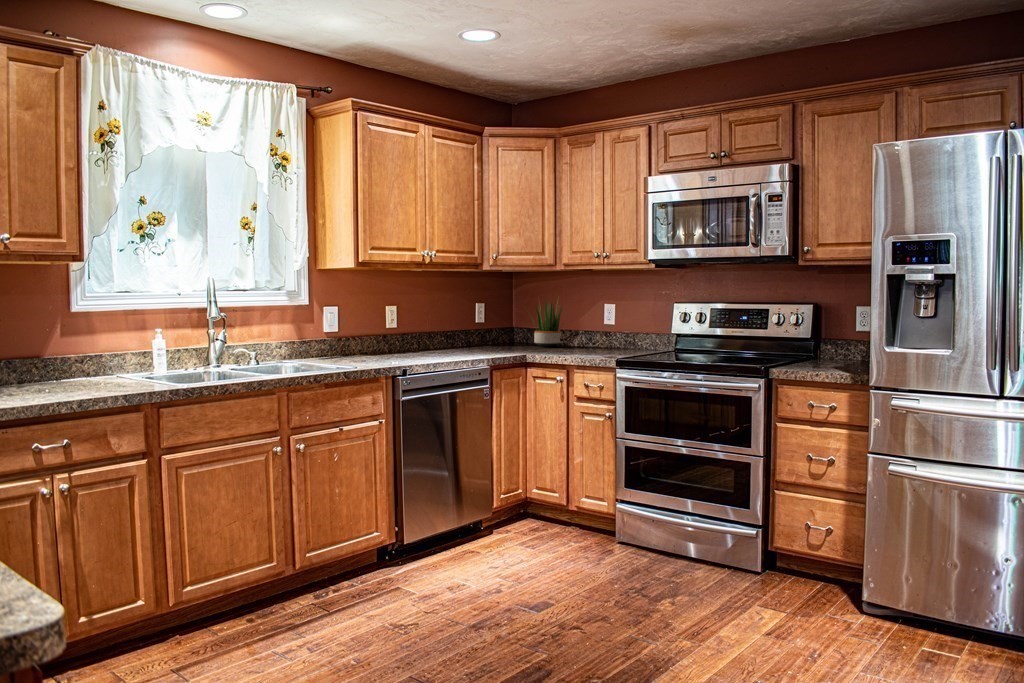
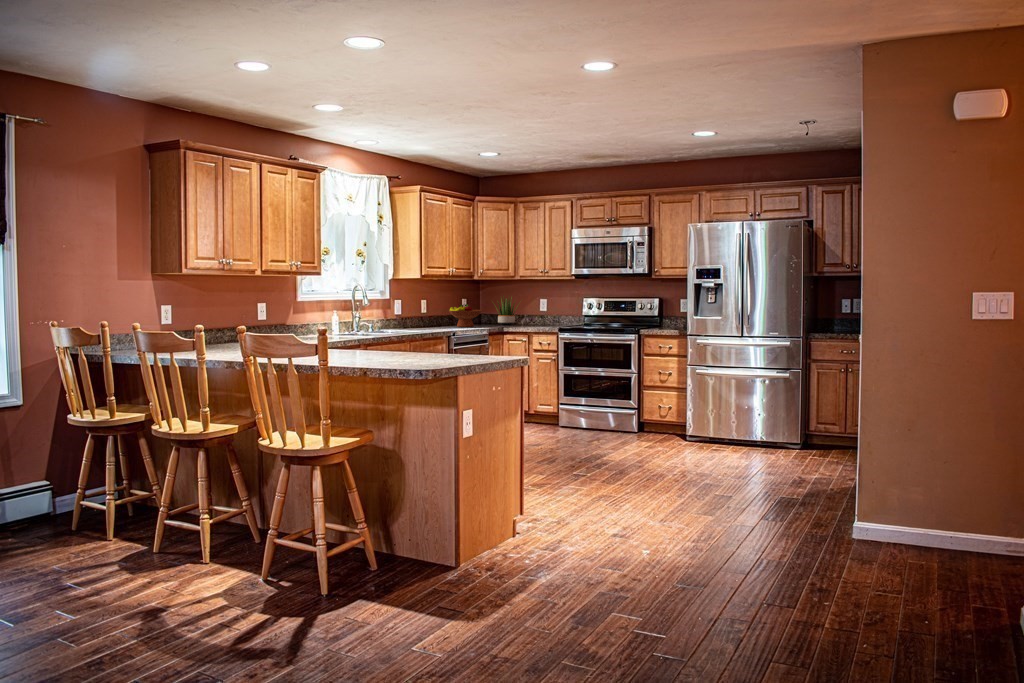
fruit bowl: none [432,313,491,353] -> present [449,304,482,327]

